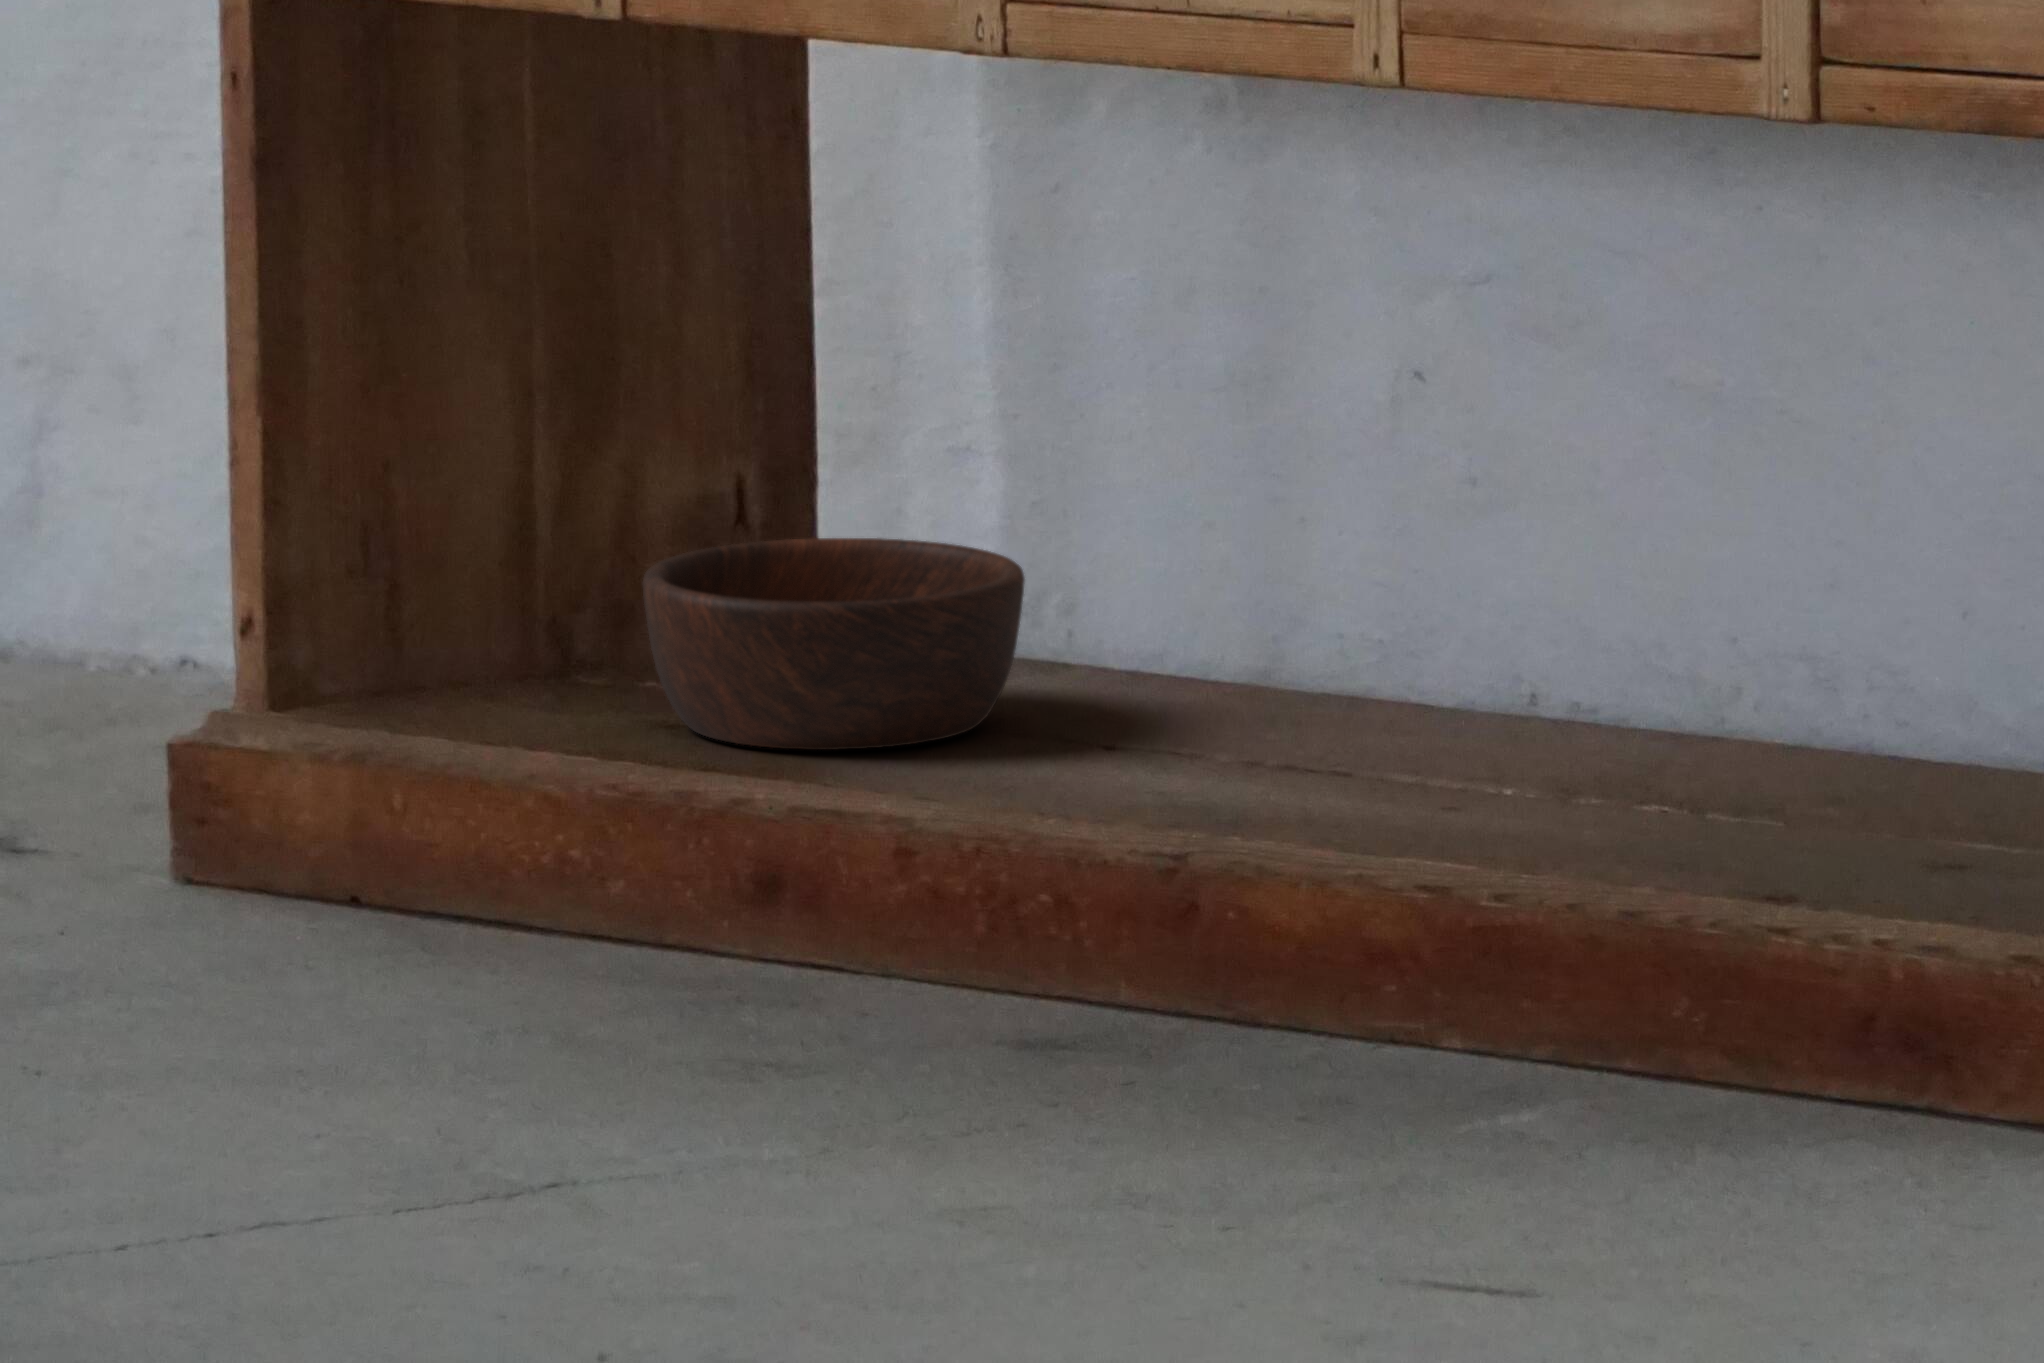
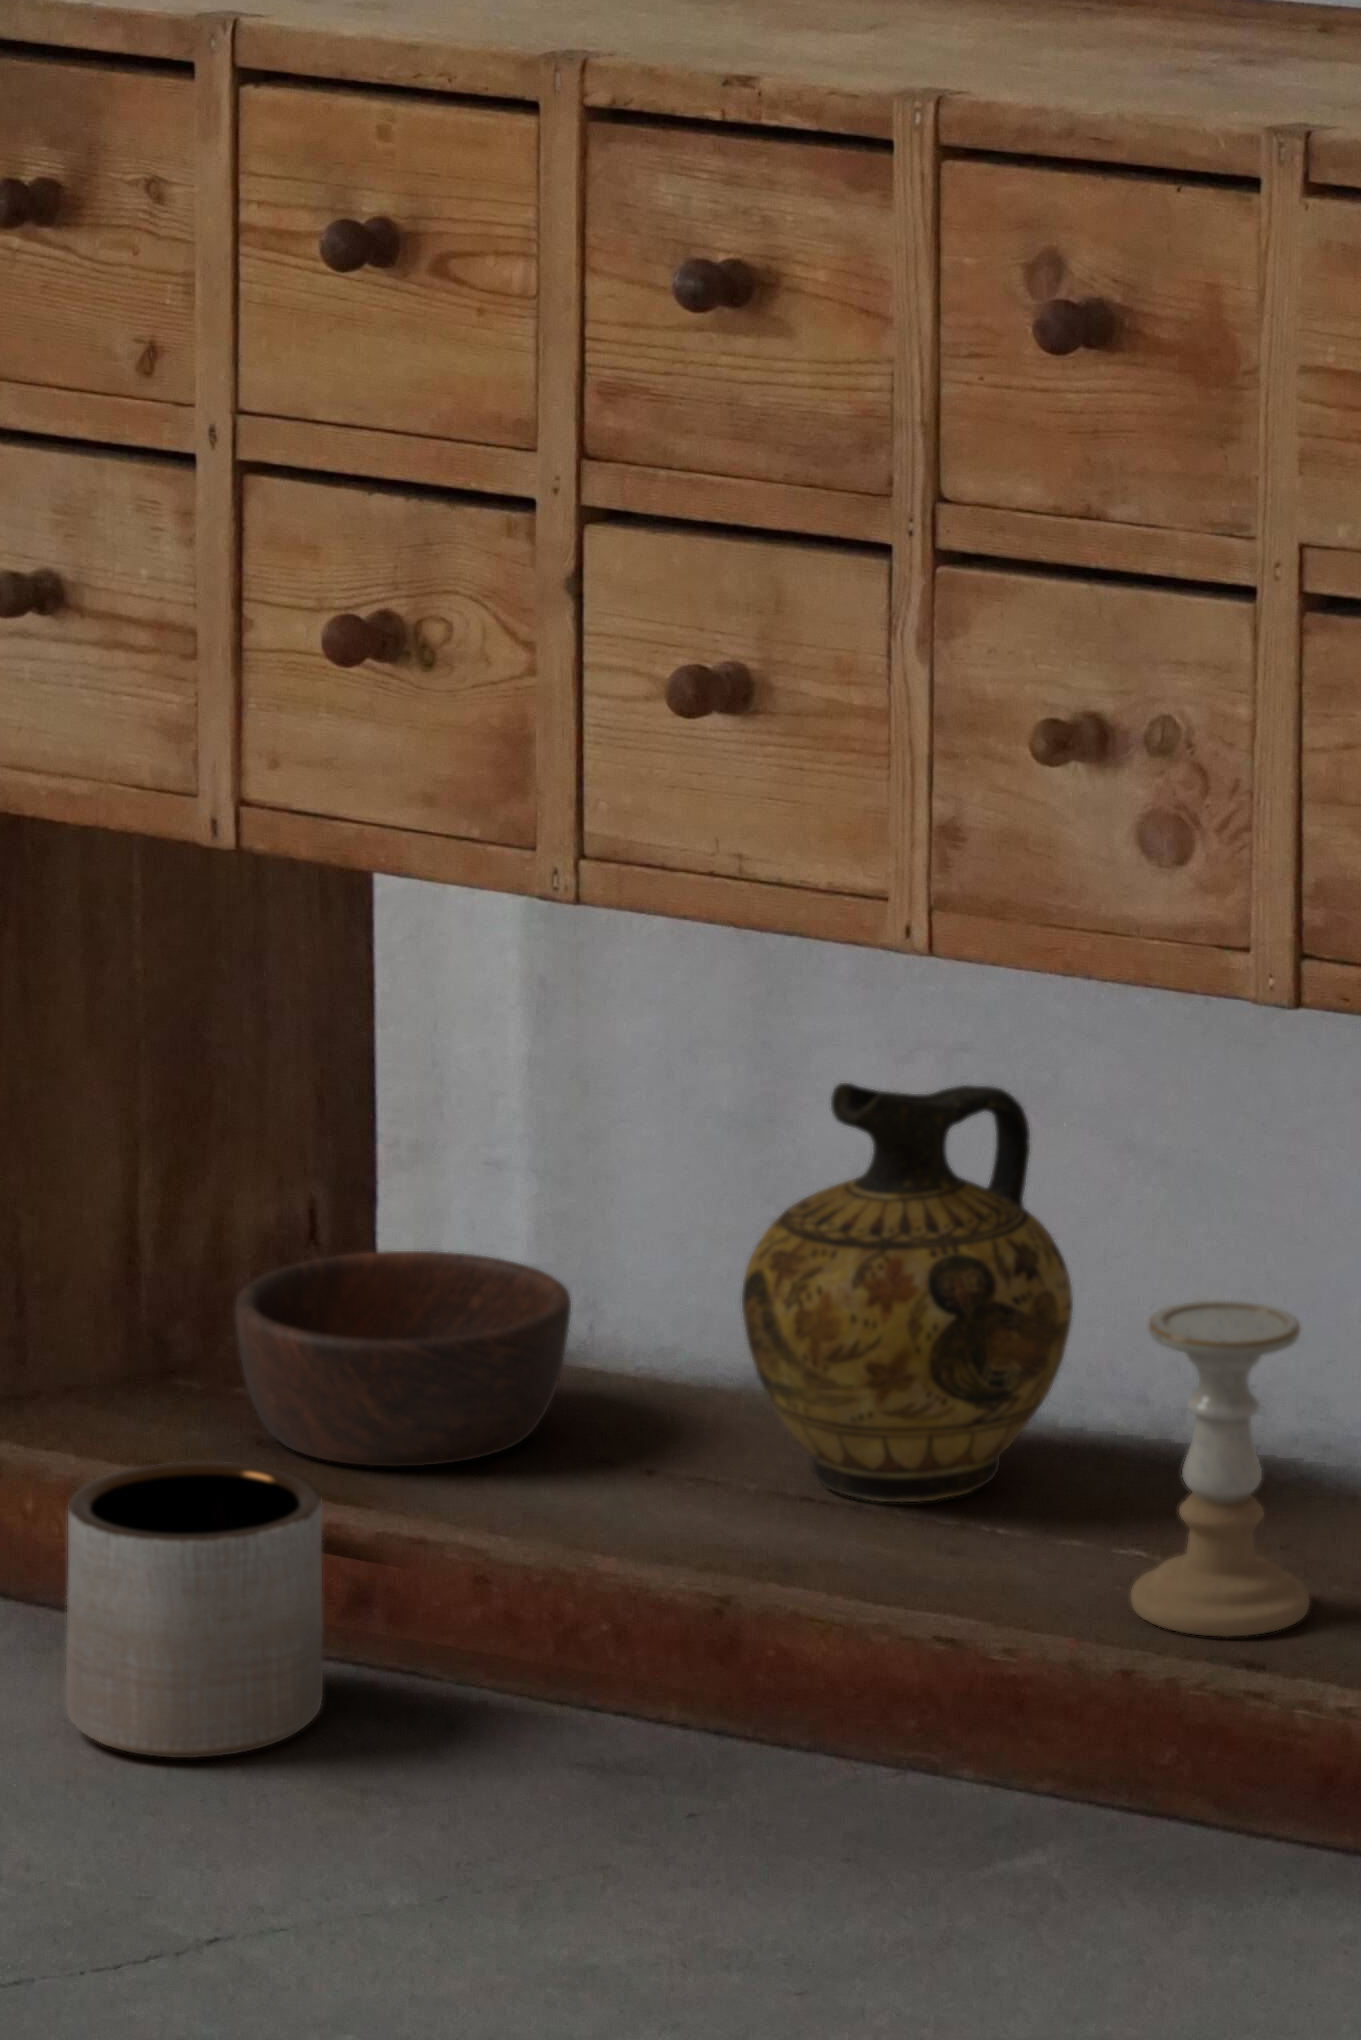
ceramic jug: none [1213,305,1591,780] -> present [742,1083,1073,1502]
candle holder: none [1643,515,1848,881] -> present [1131,1301,1310,1636]
planter: none [438,718,729,1026] -> present [66,1462,323,1758]

